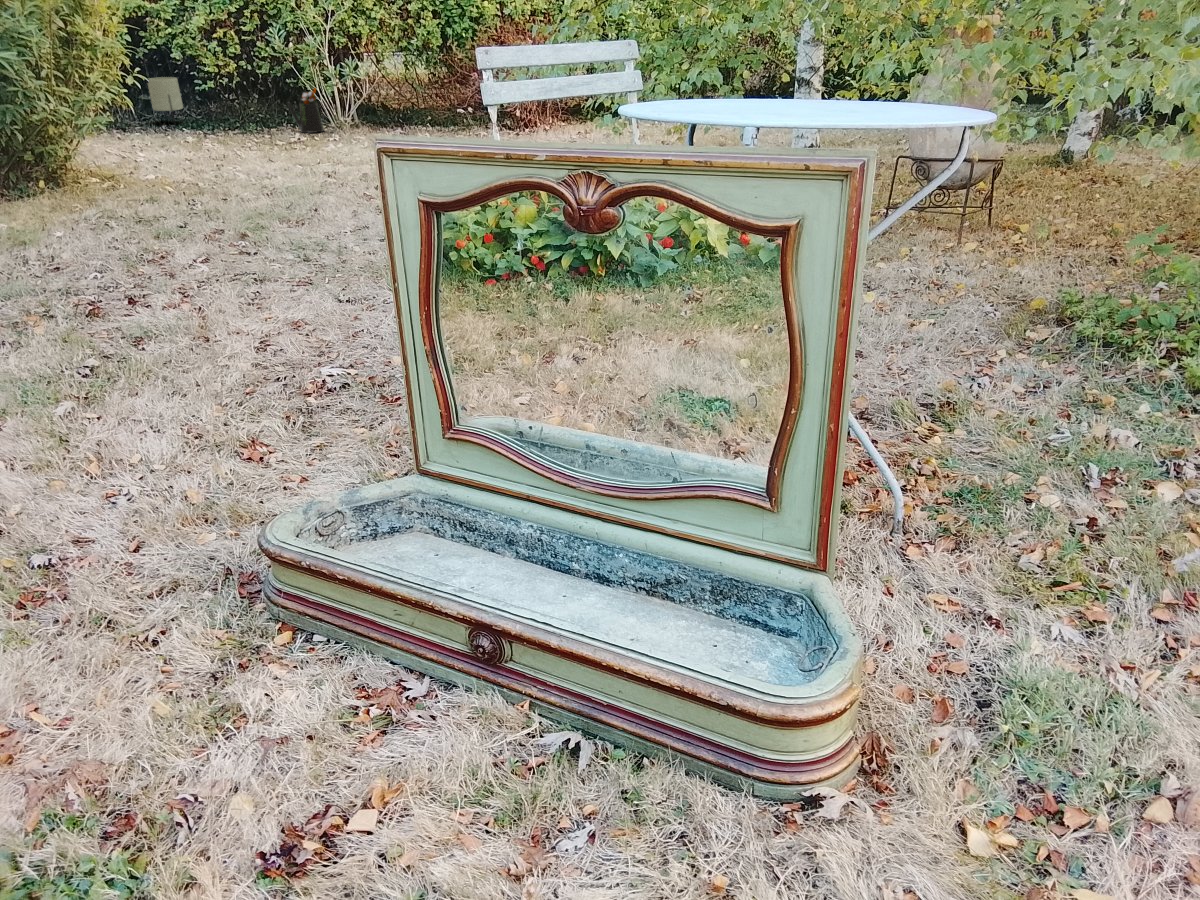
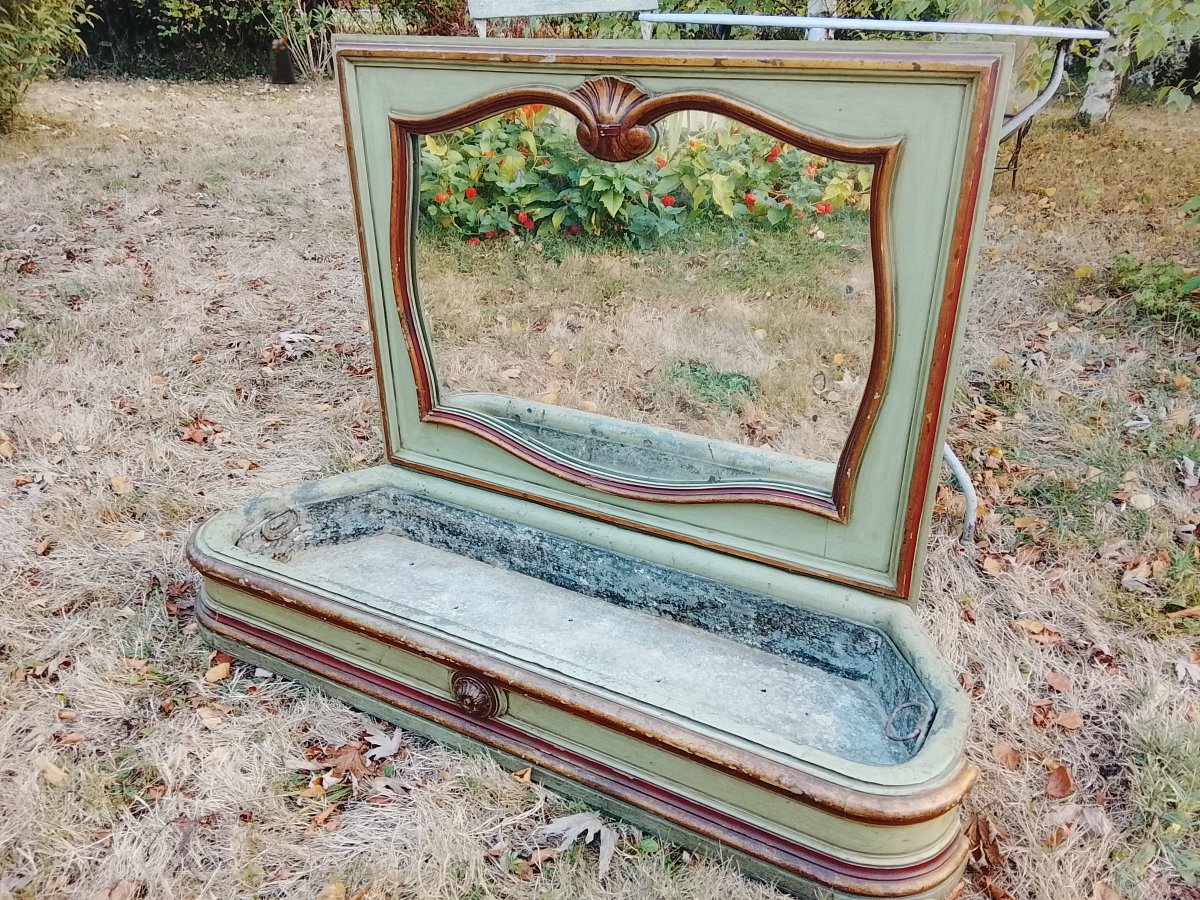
planter: present [148,77,183,119] -> none [104,21,144,73]

